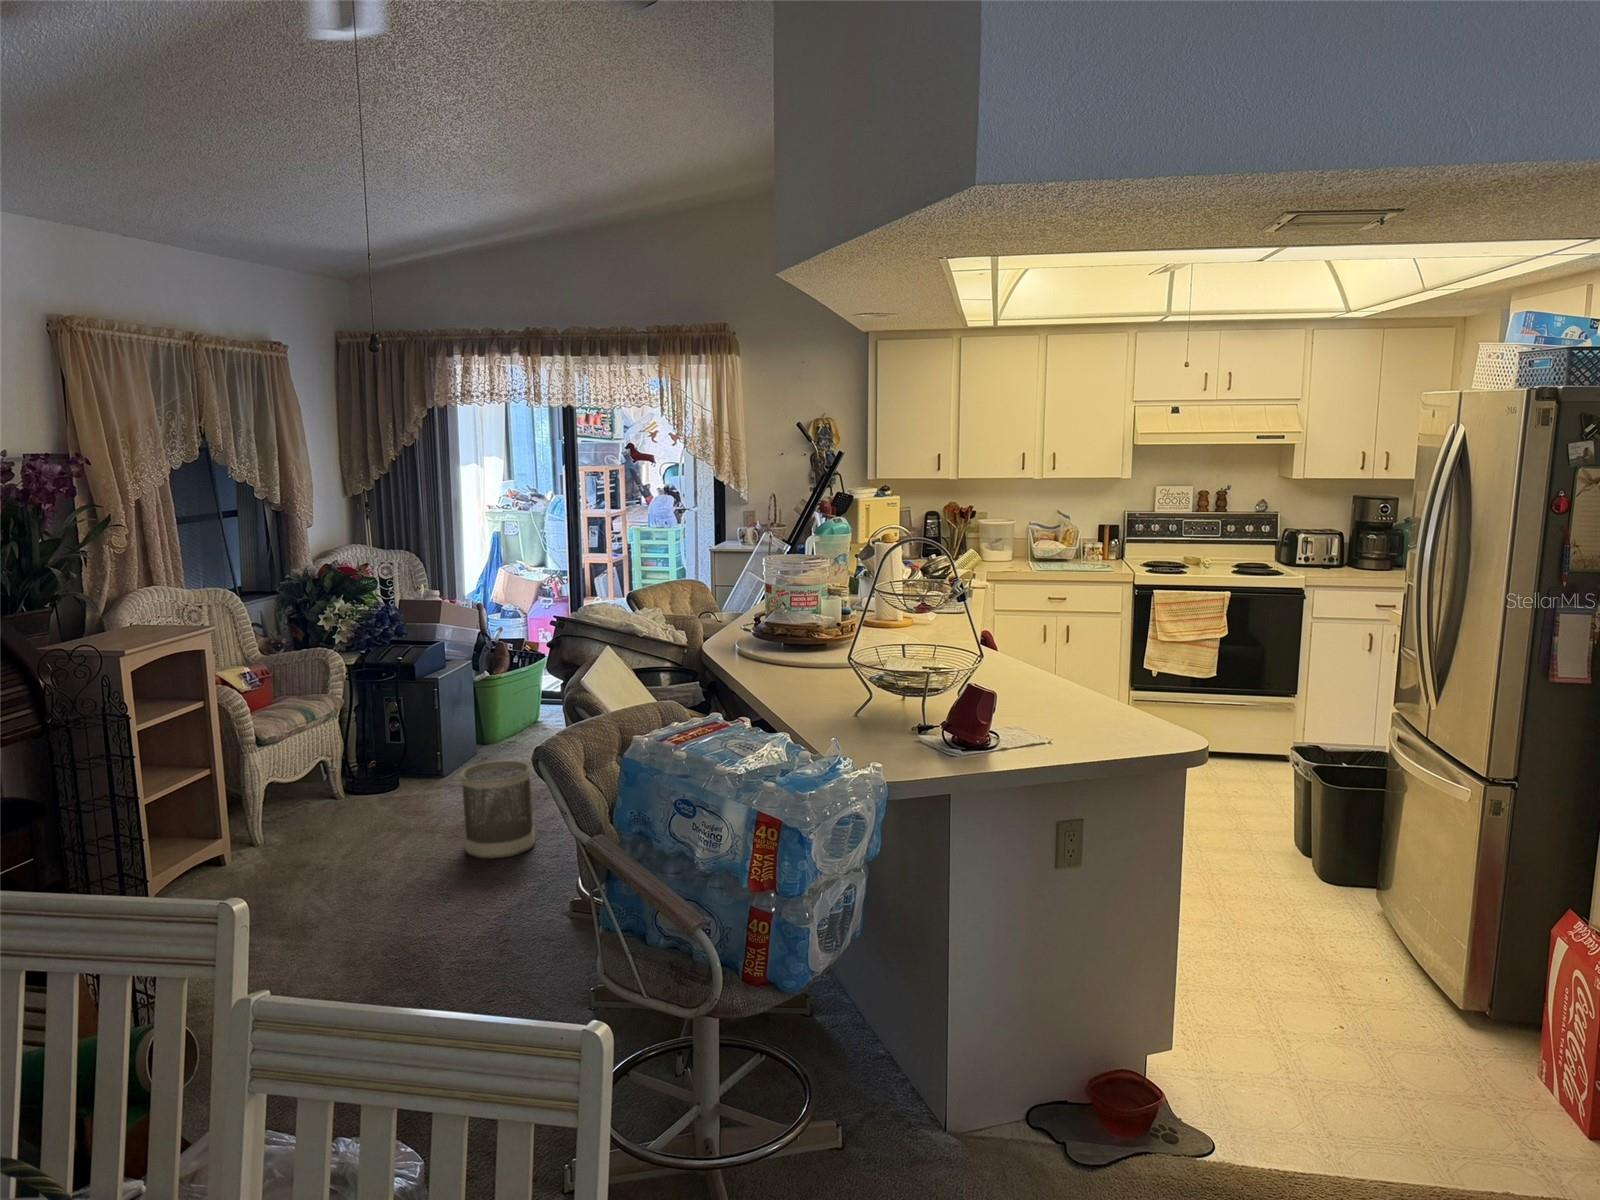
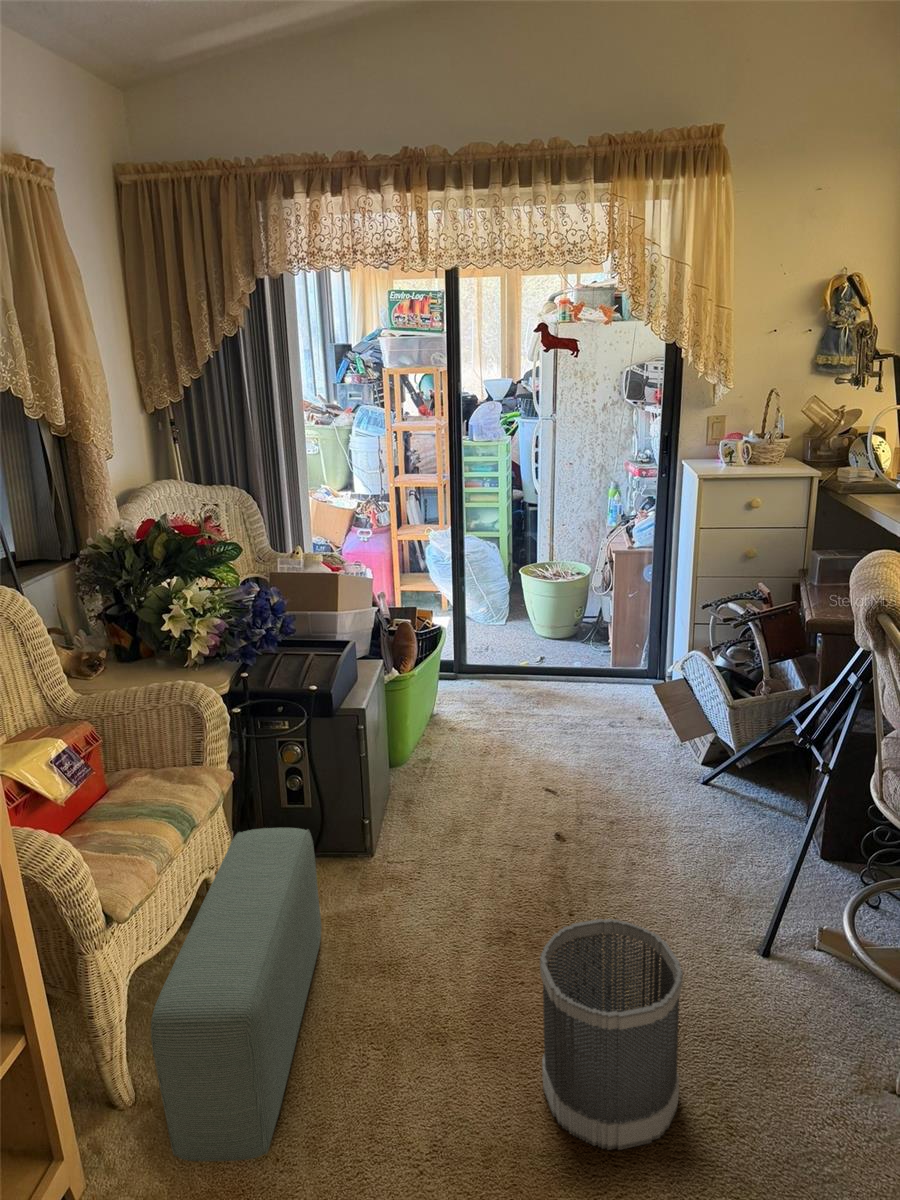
pouf: none [267,731,389,855] -> present [151,828,321,1161]

